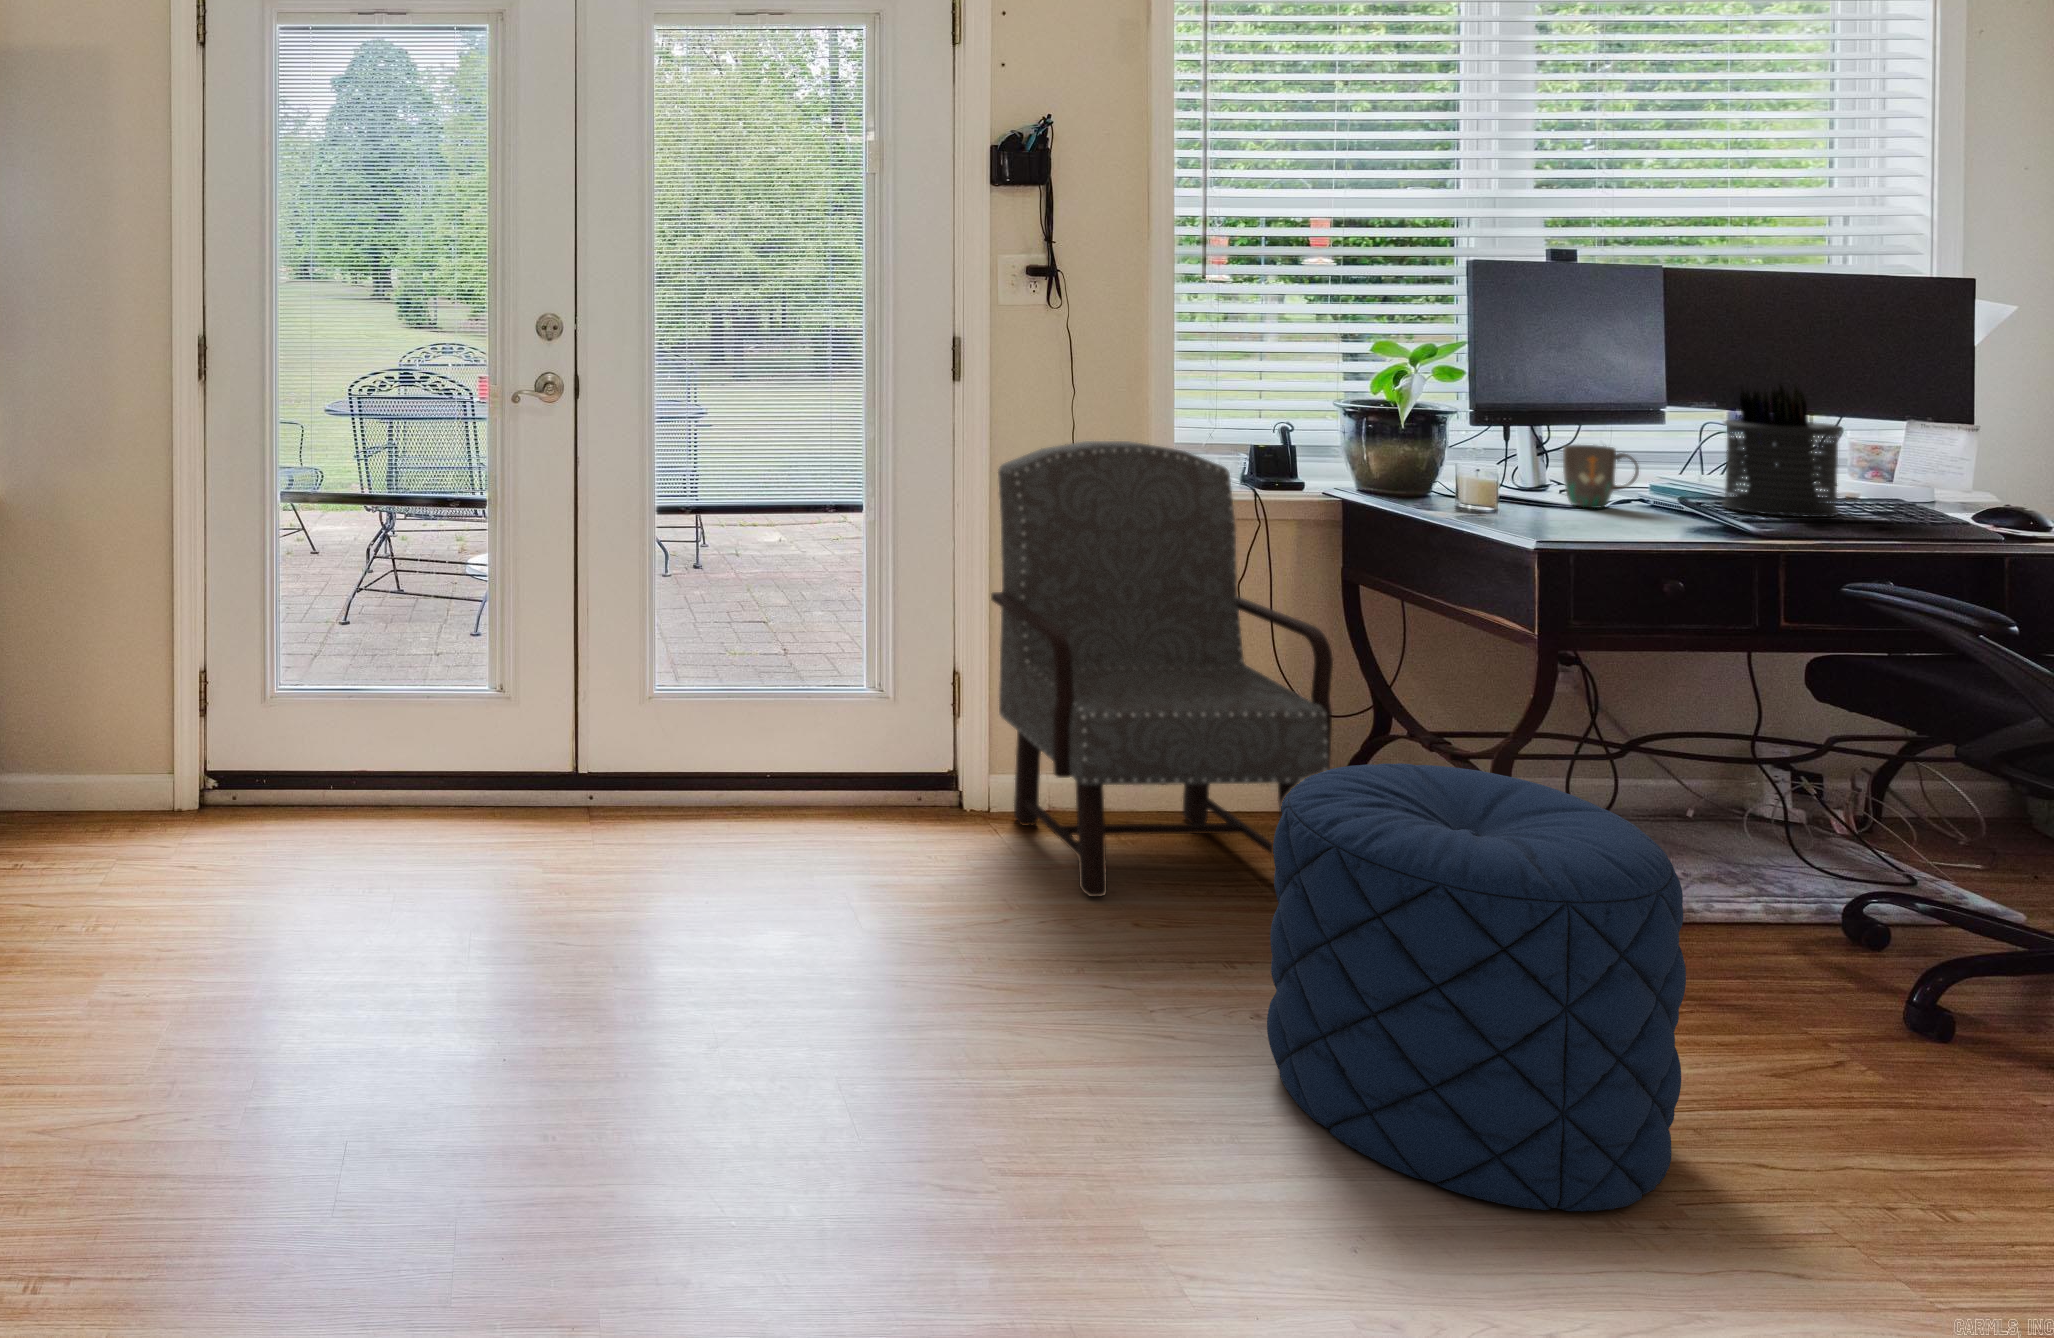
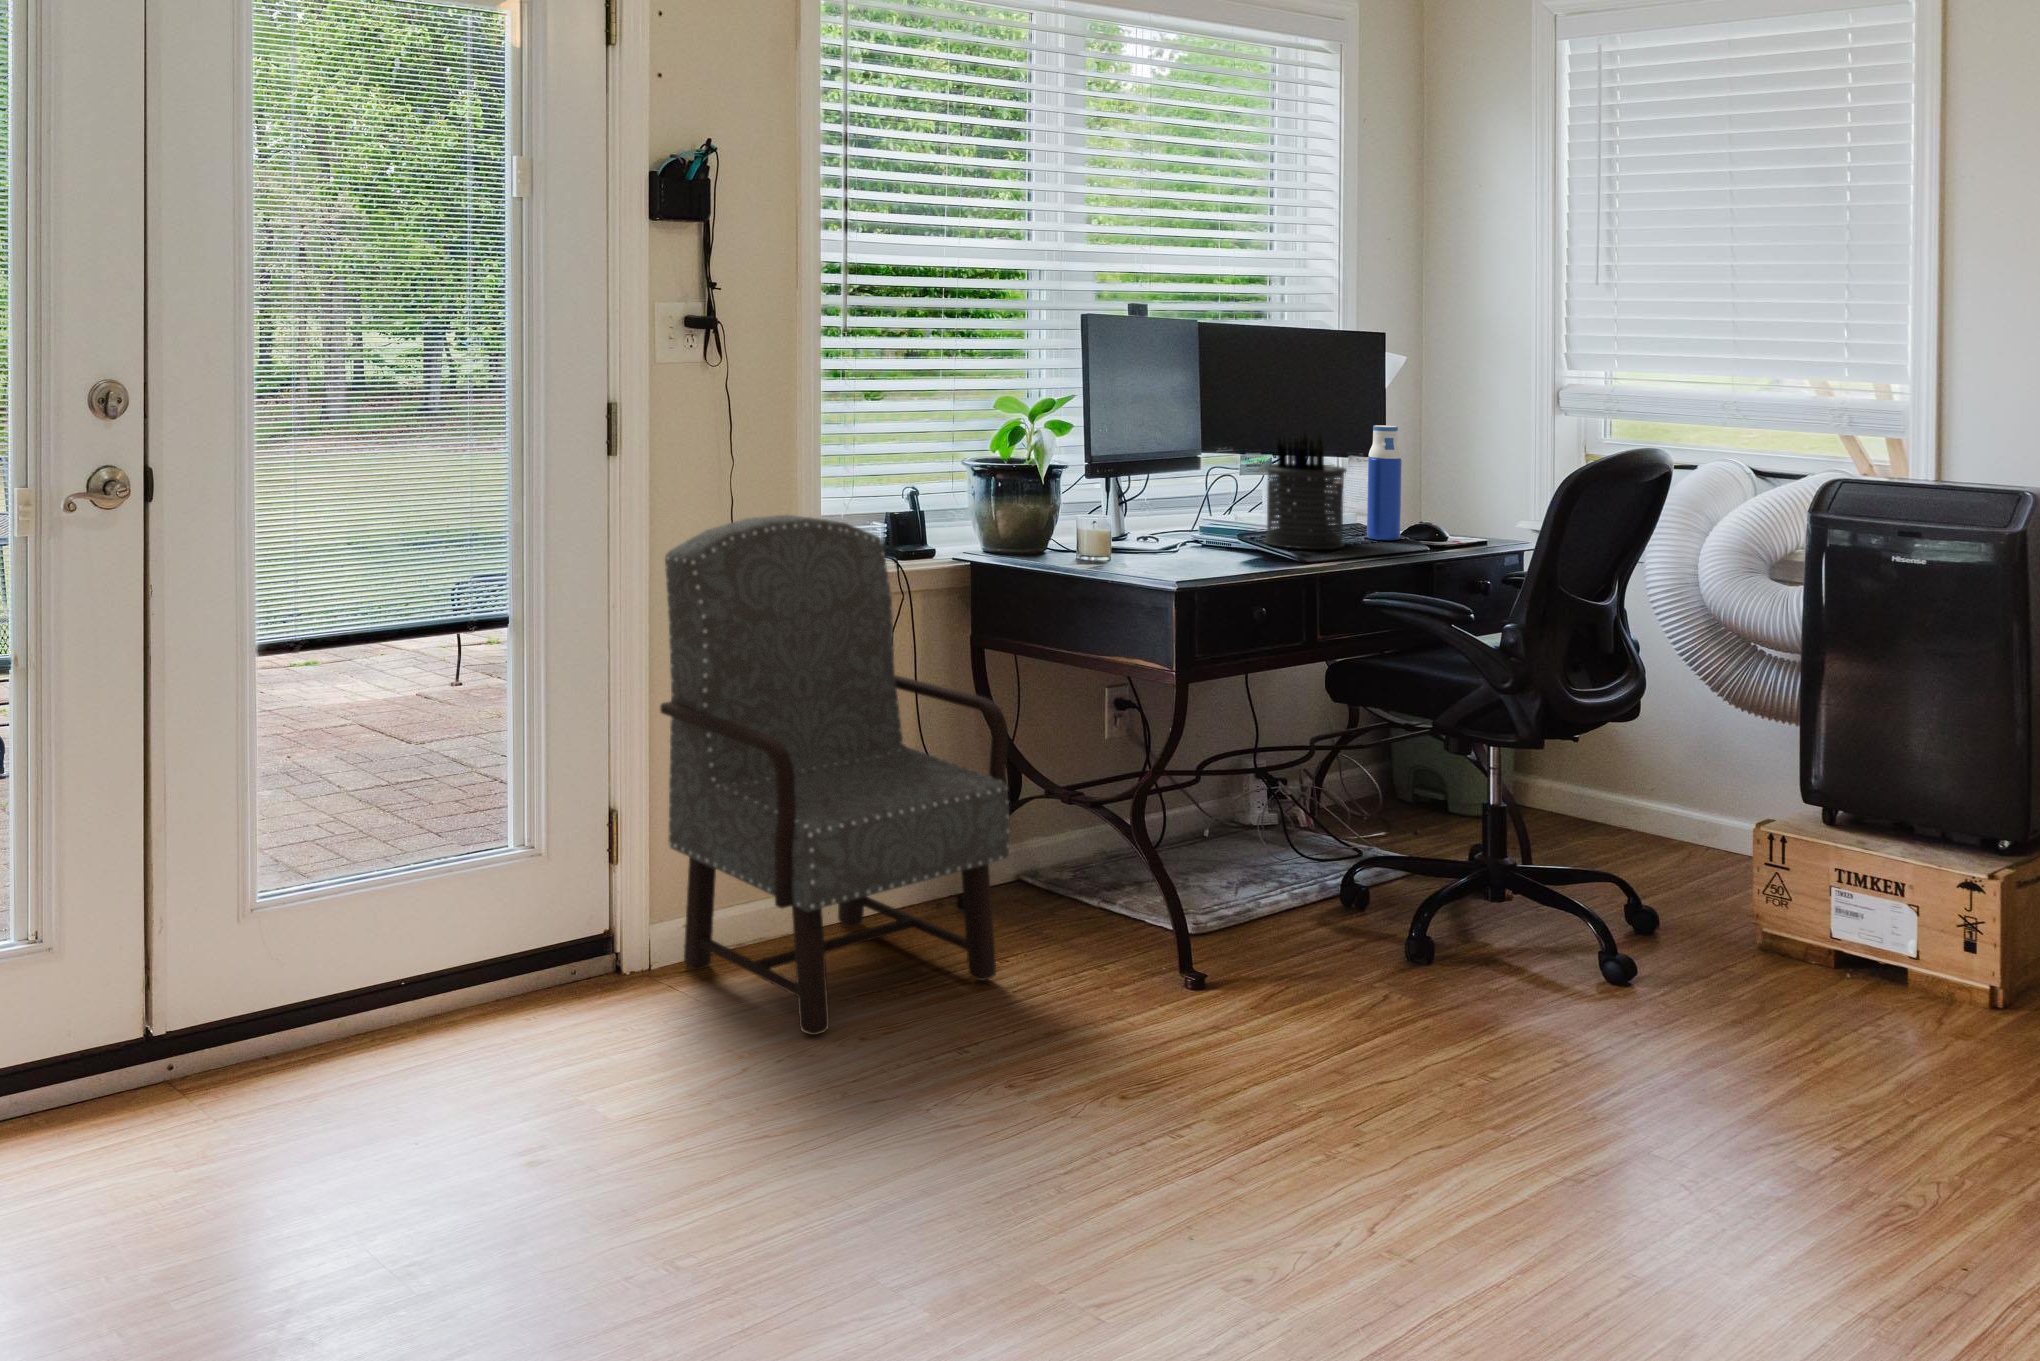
water bottle: none [1892,380,1947,516] -> present [1367,425,1402,540]
mug: present [1563,445,1639,508] -> none [1162,494,1218,554]
pouf: present [1267,763,1686,1211] -> none [1064,825,1404,1239]

